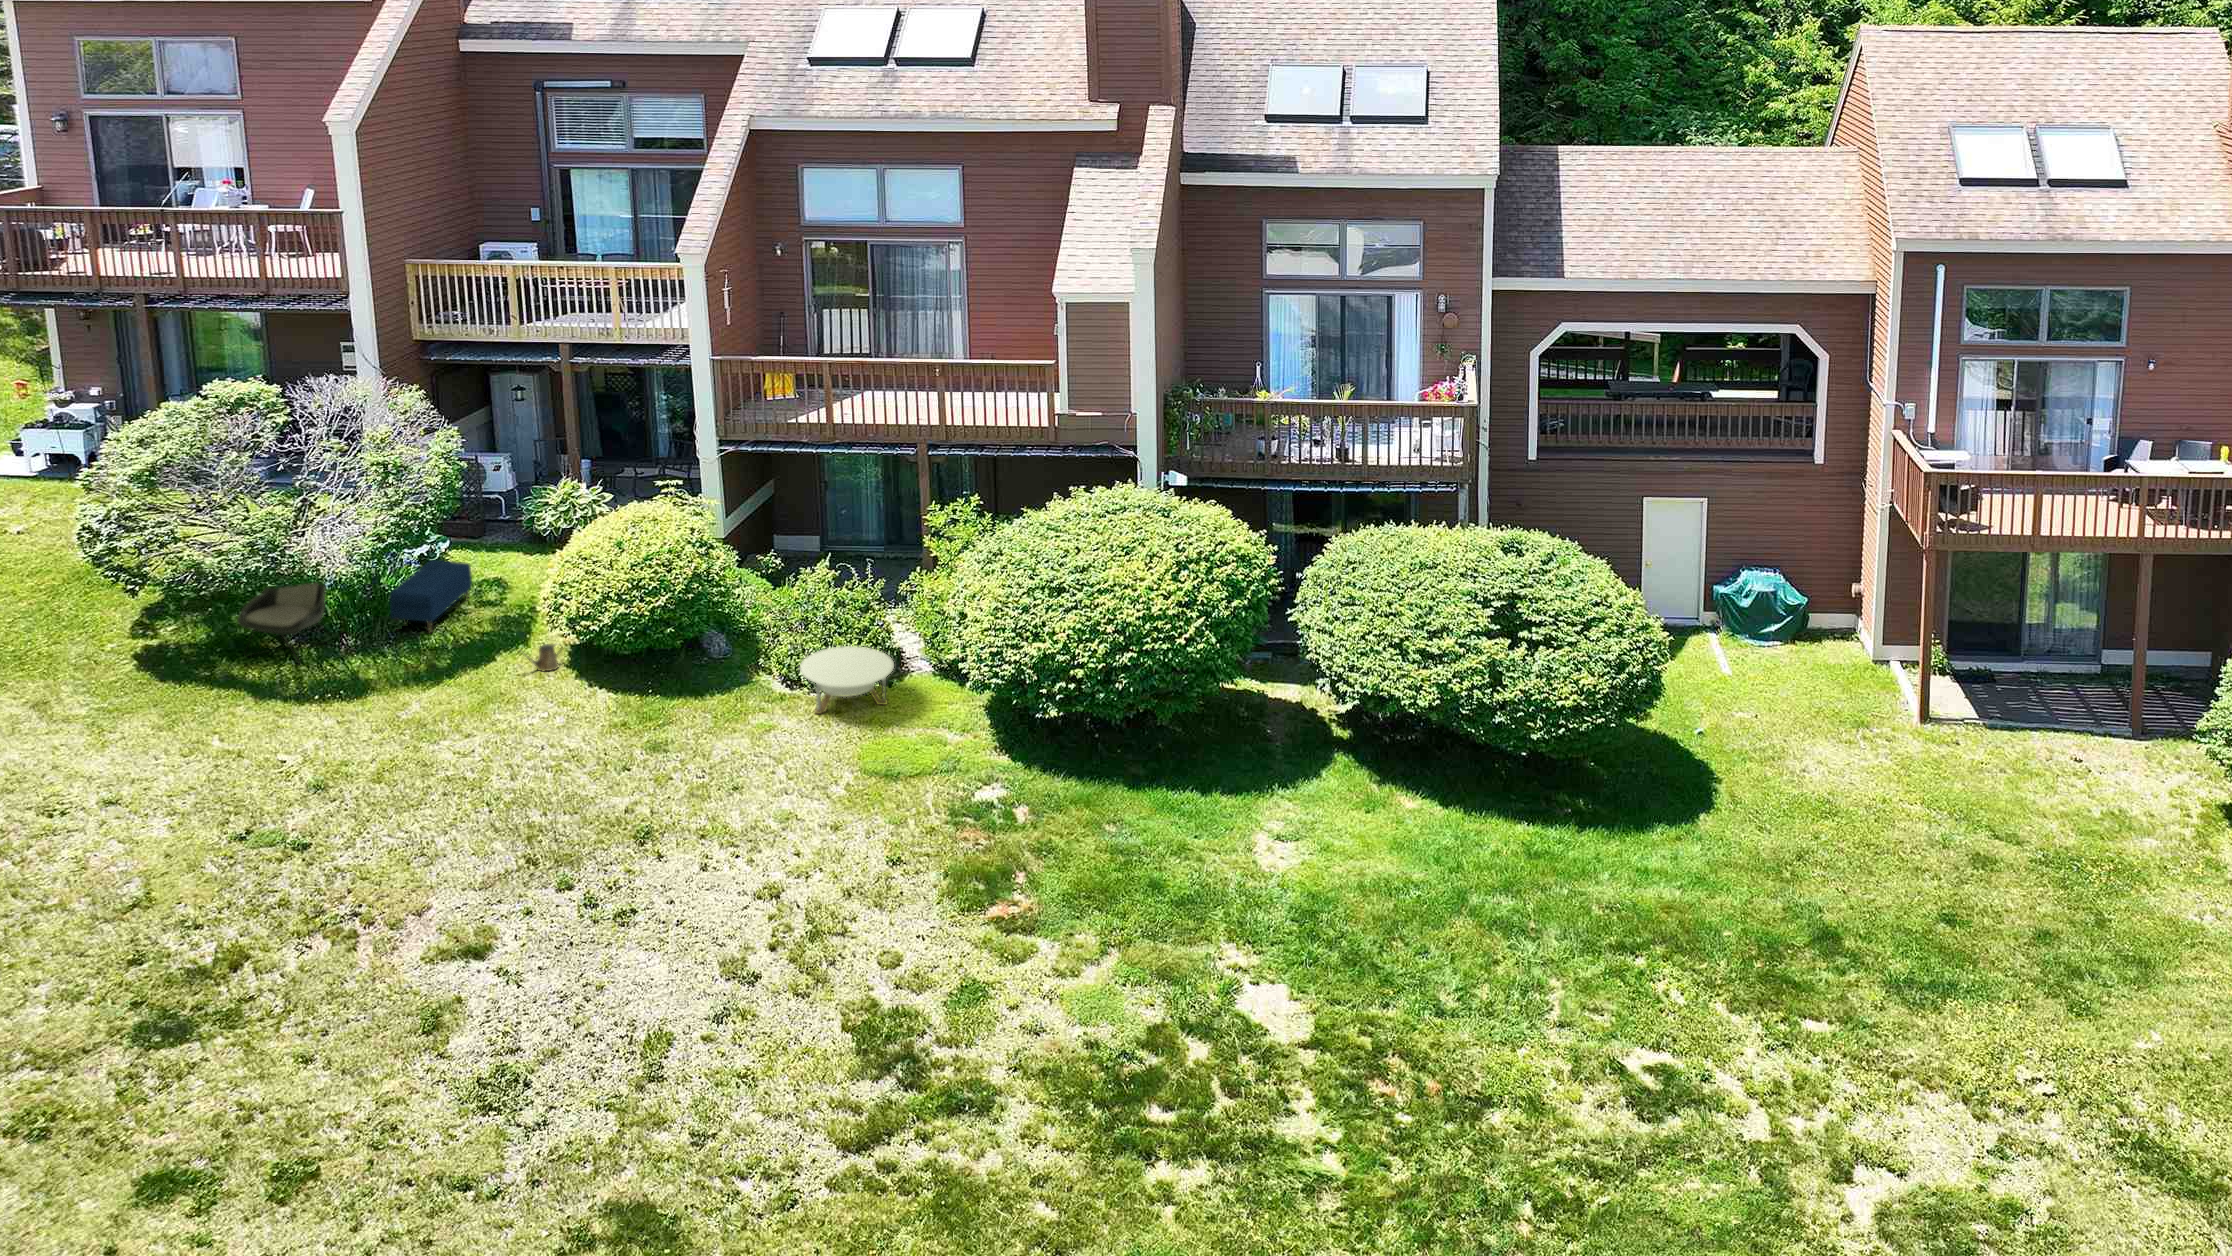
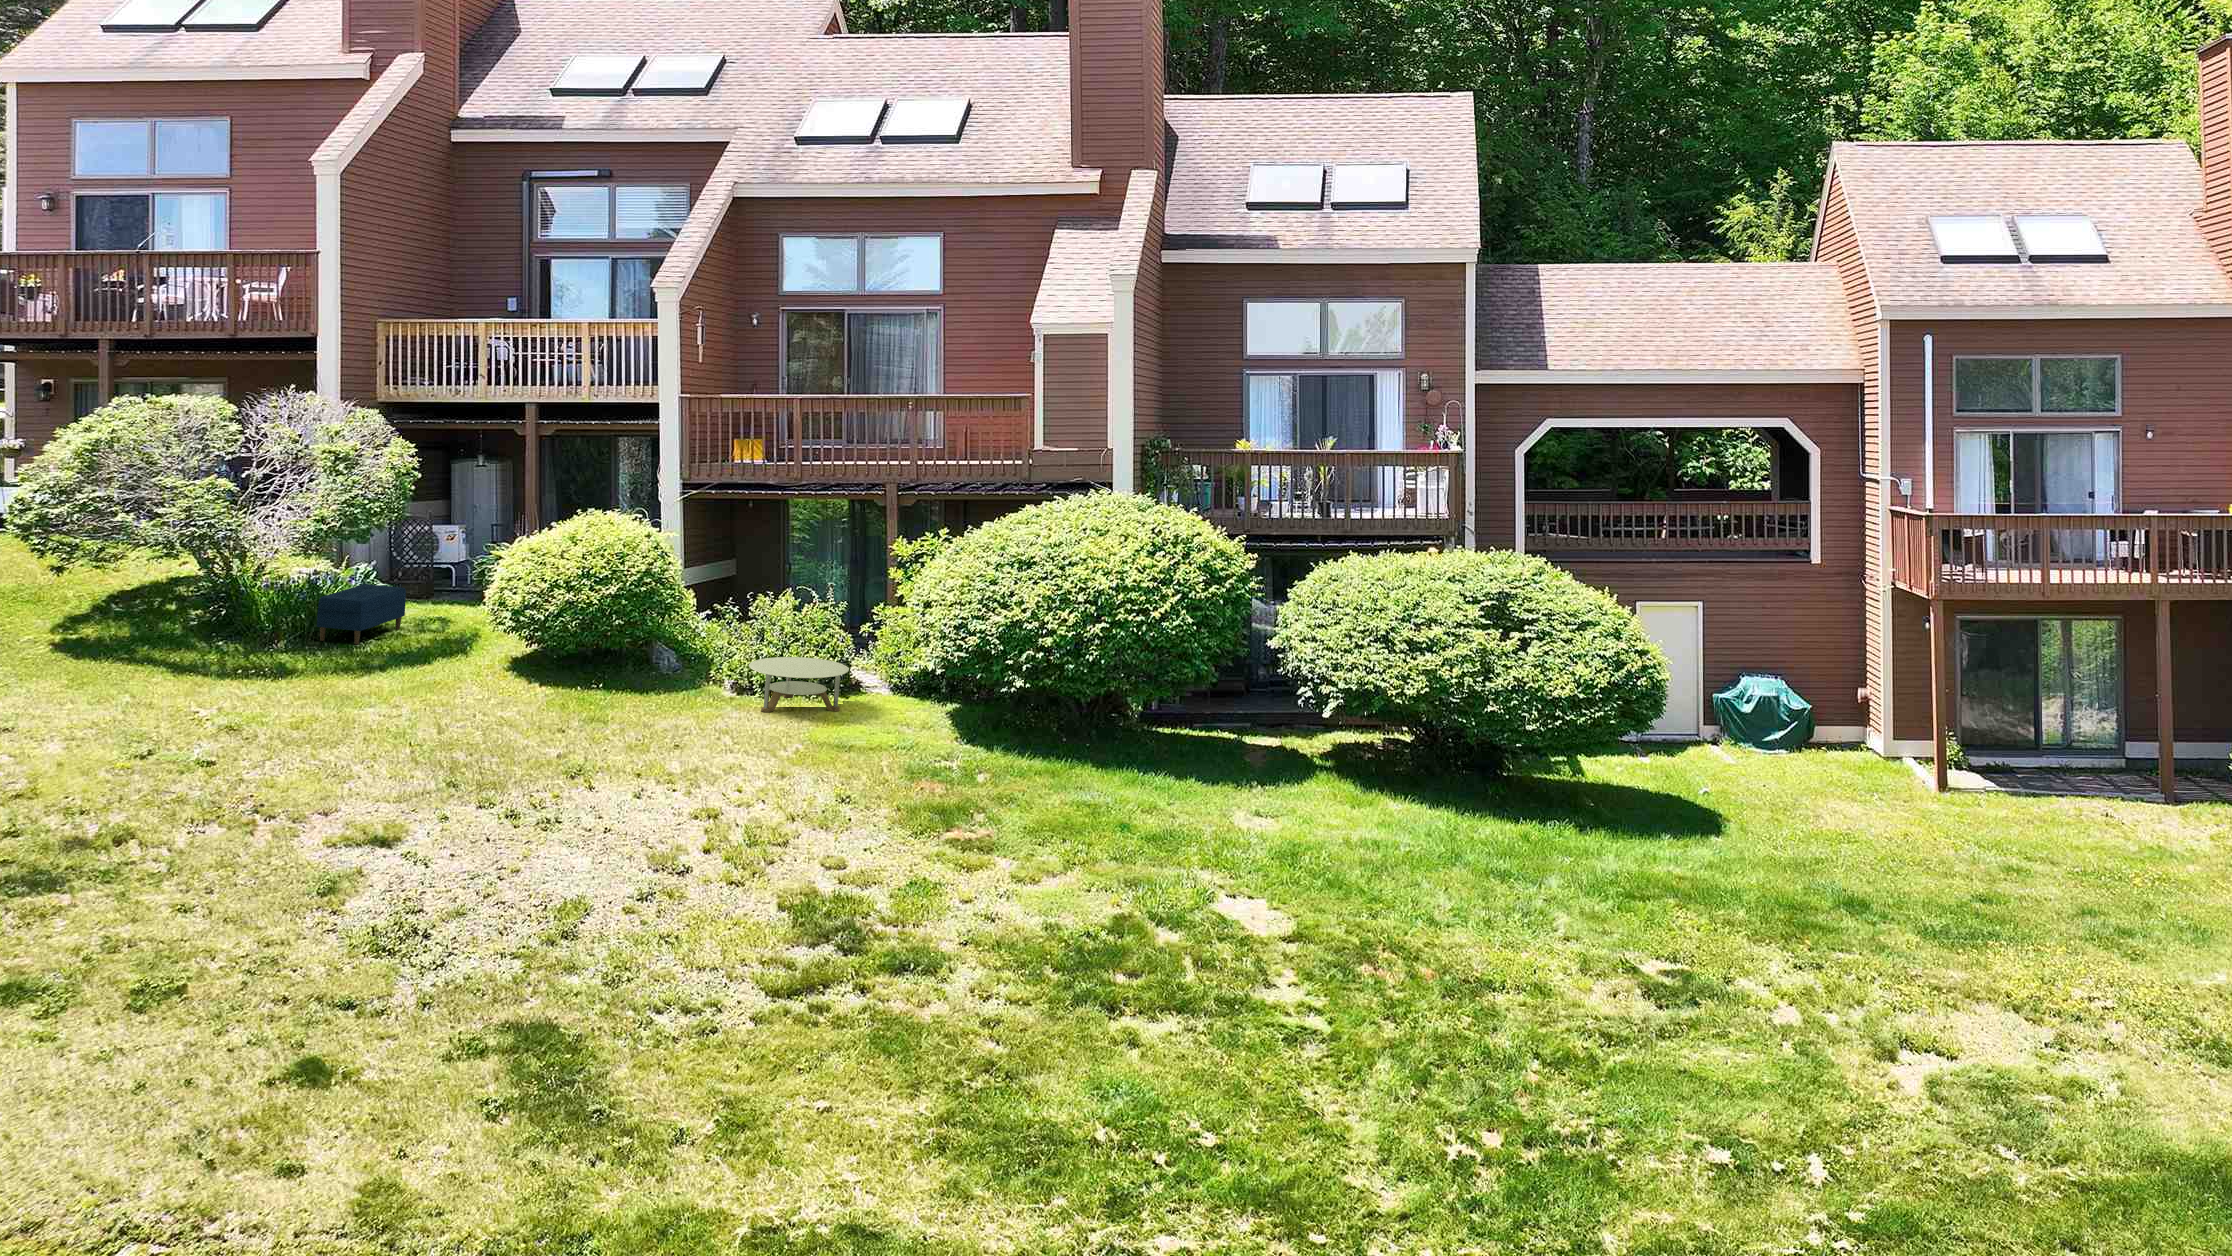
lounge chair: present [237,583,327,664] -> none [156,559,256,654]
watering can: present [524,644,561,671] -> none [450,644,497,672]

